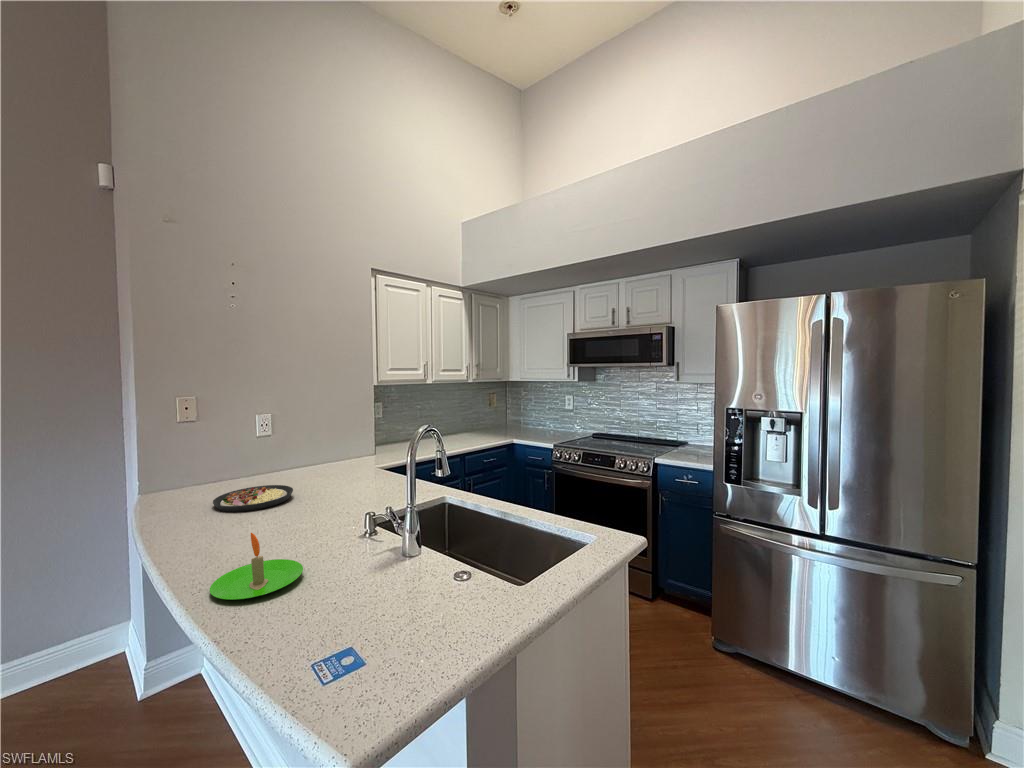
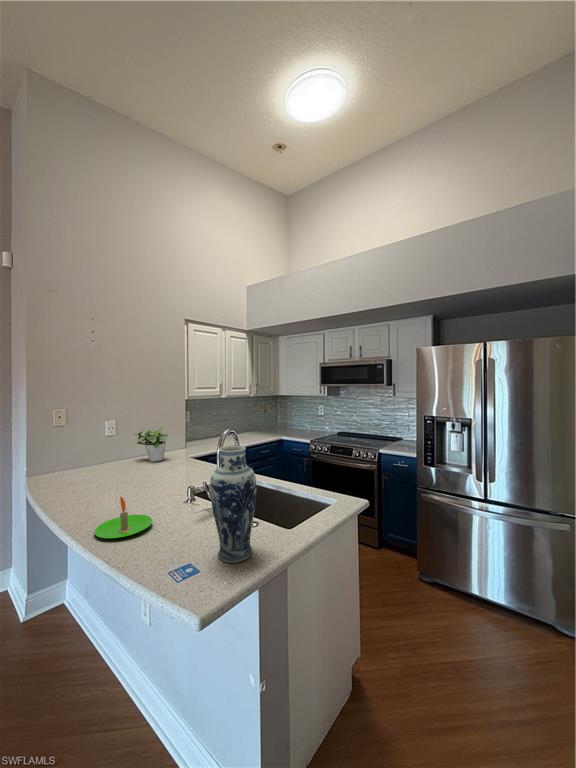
potted plant: none [296,425,345,475] -> present [135,427,168,462]
vase: none [384,454,459,647] -> present [210,445,256,563]
plate: present [213,485,293,512] -> none [82,468,135,486]

